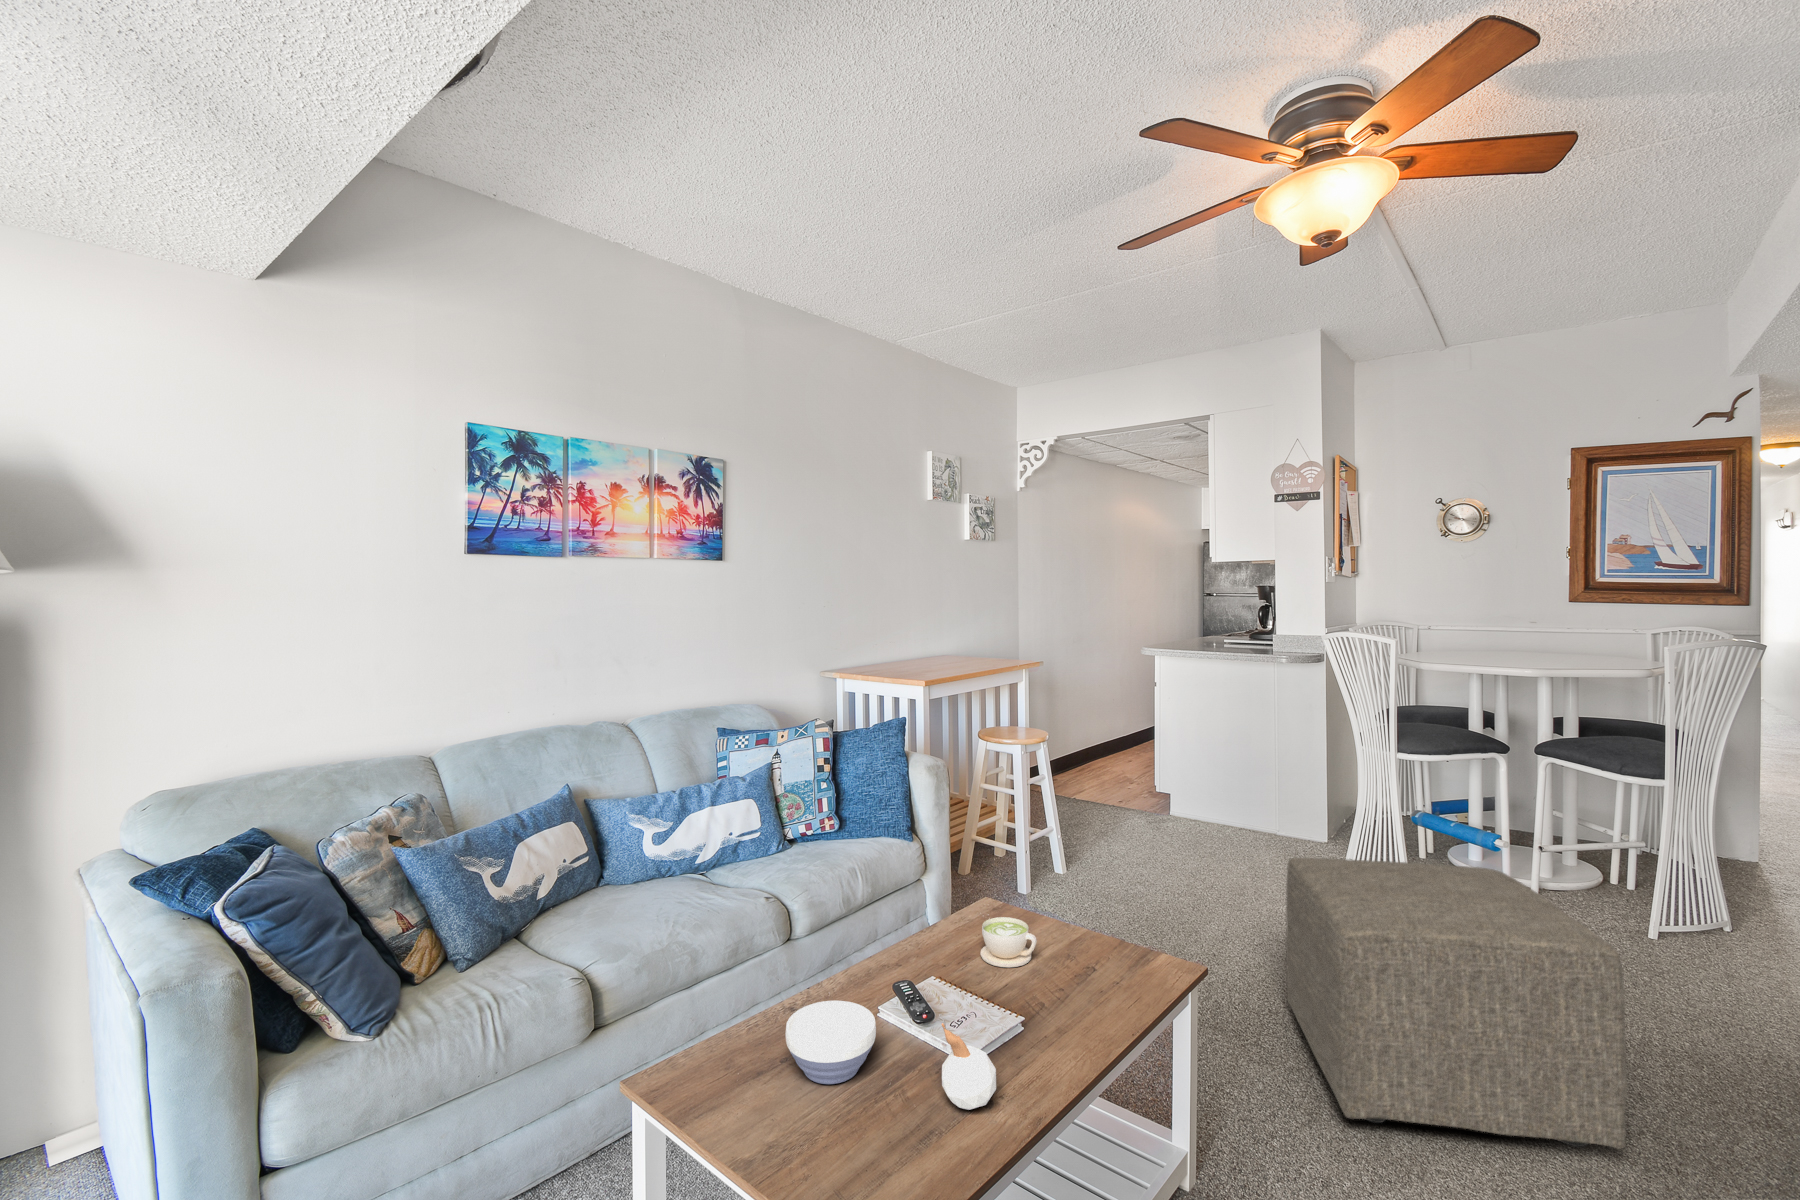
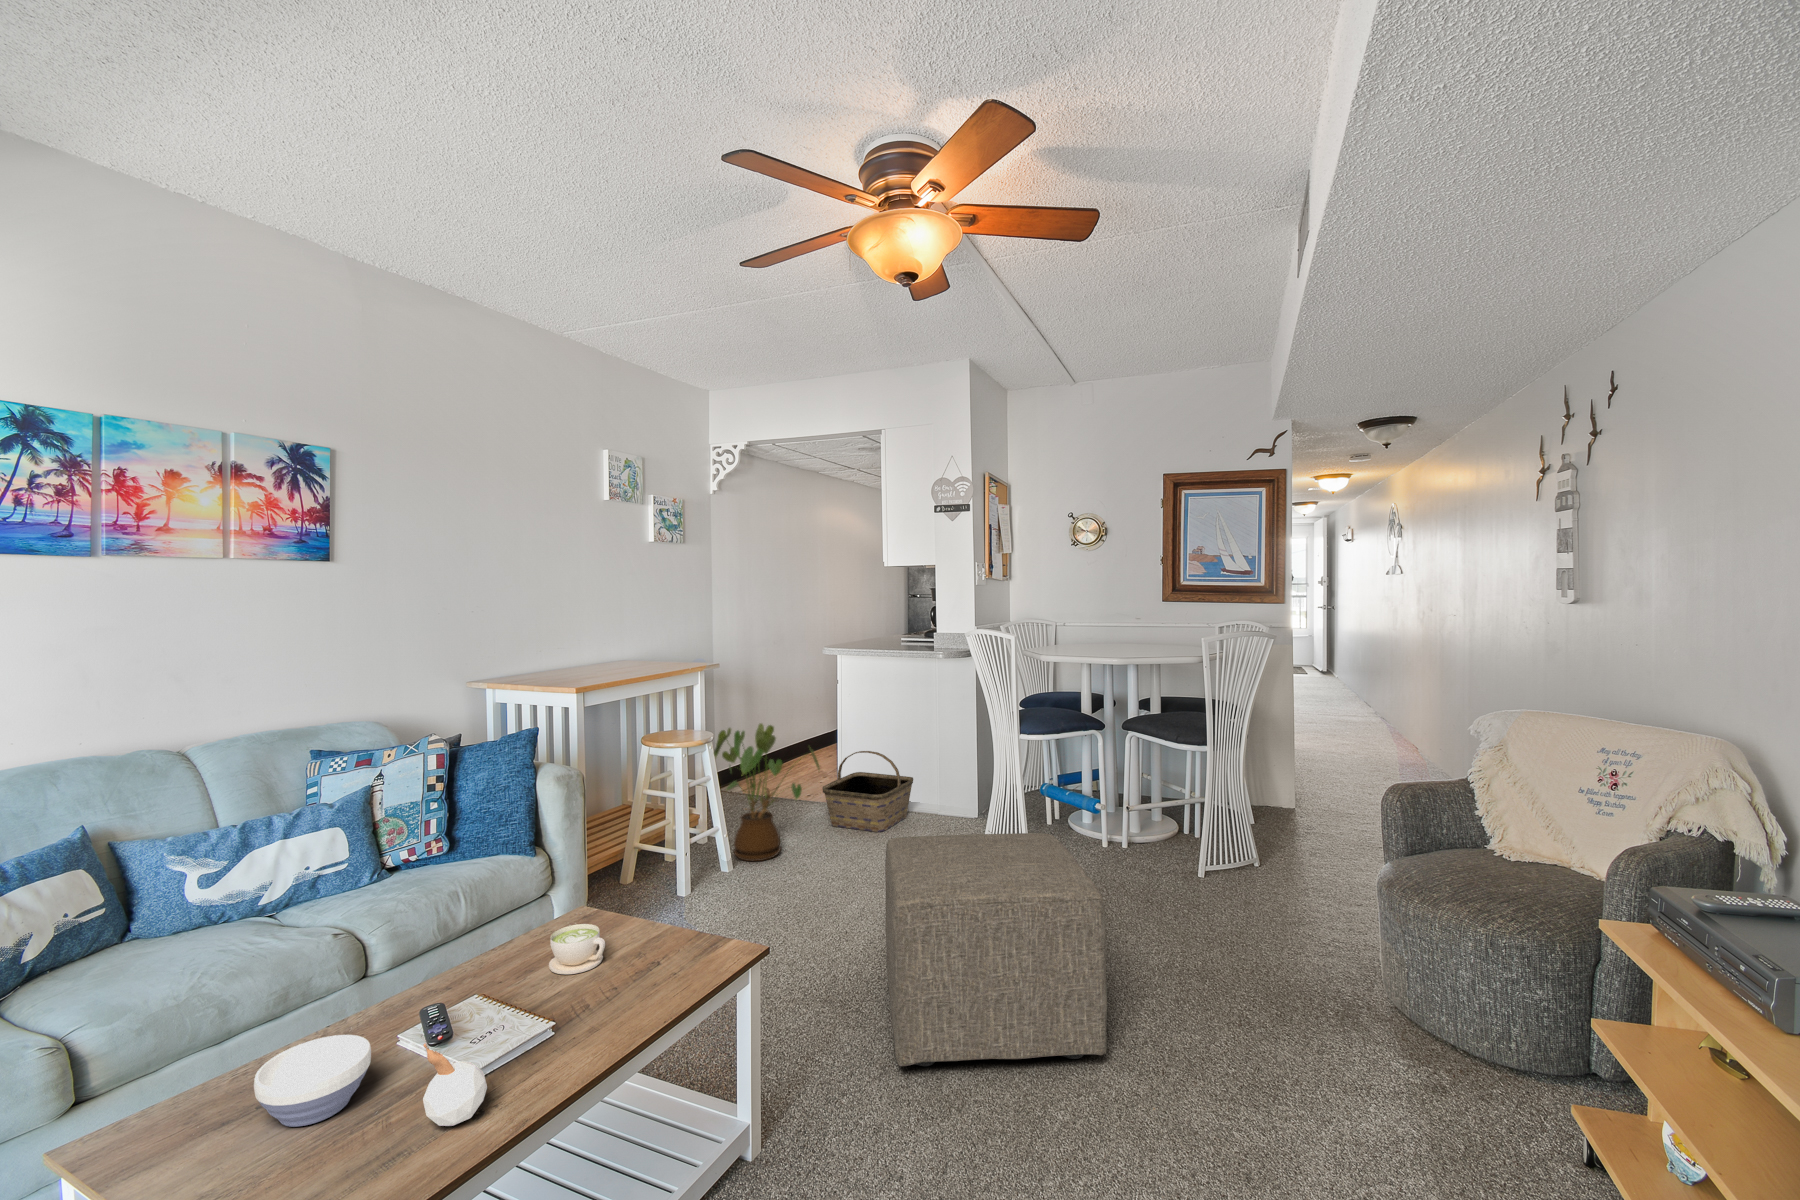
house plant: none [1041,724,1155,867] -> present [714,723,820,861]
basket: none [1149,760,1249,848] -> present [822,751,913,832]

